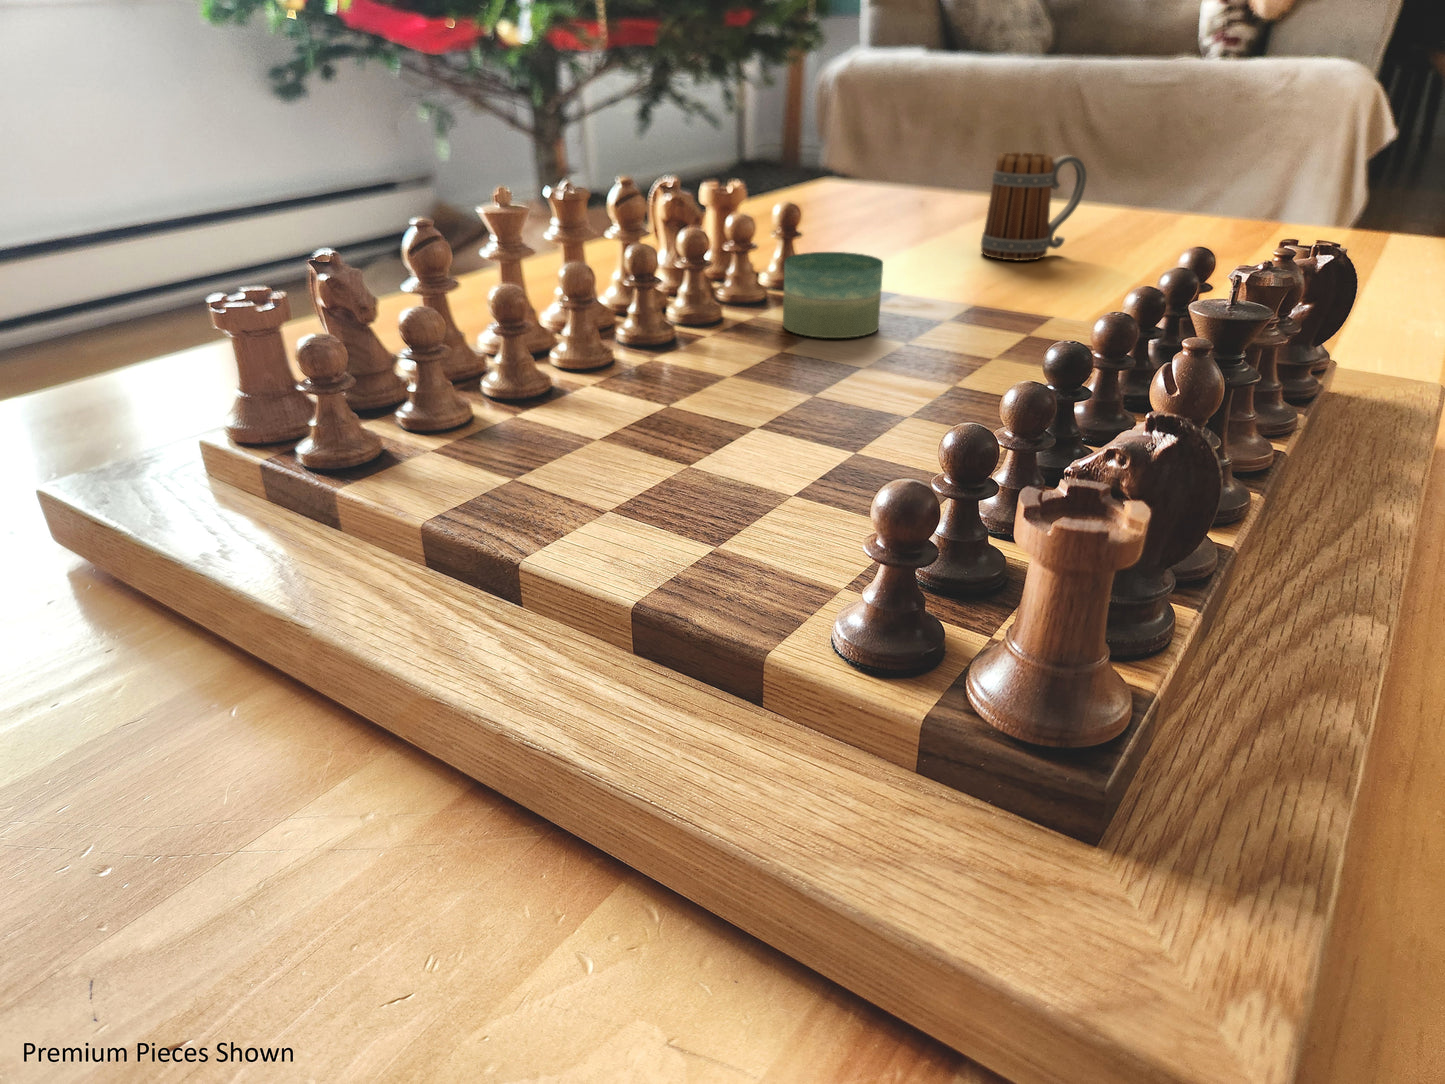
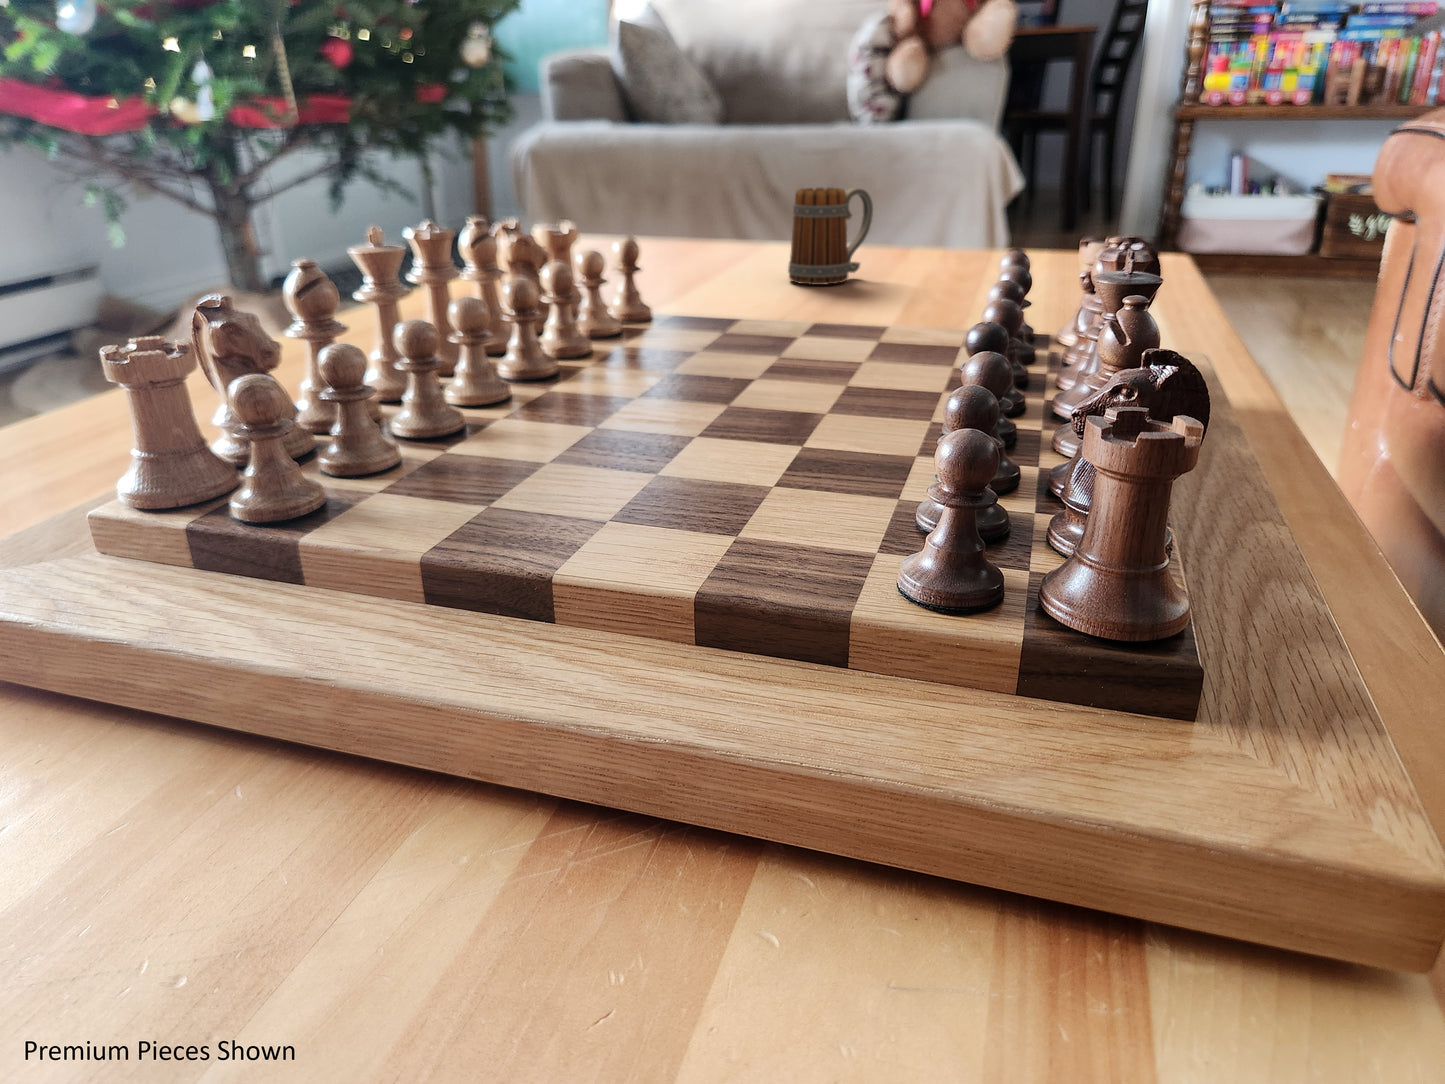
candle: present [783,252,883,338] -> none [651,279,745,358]

